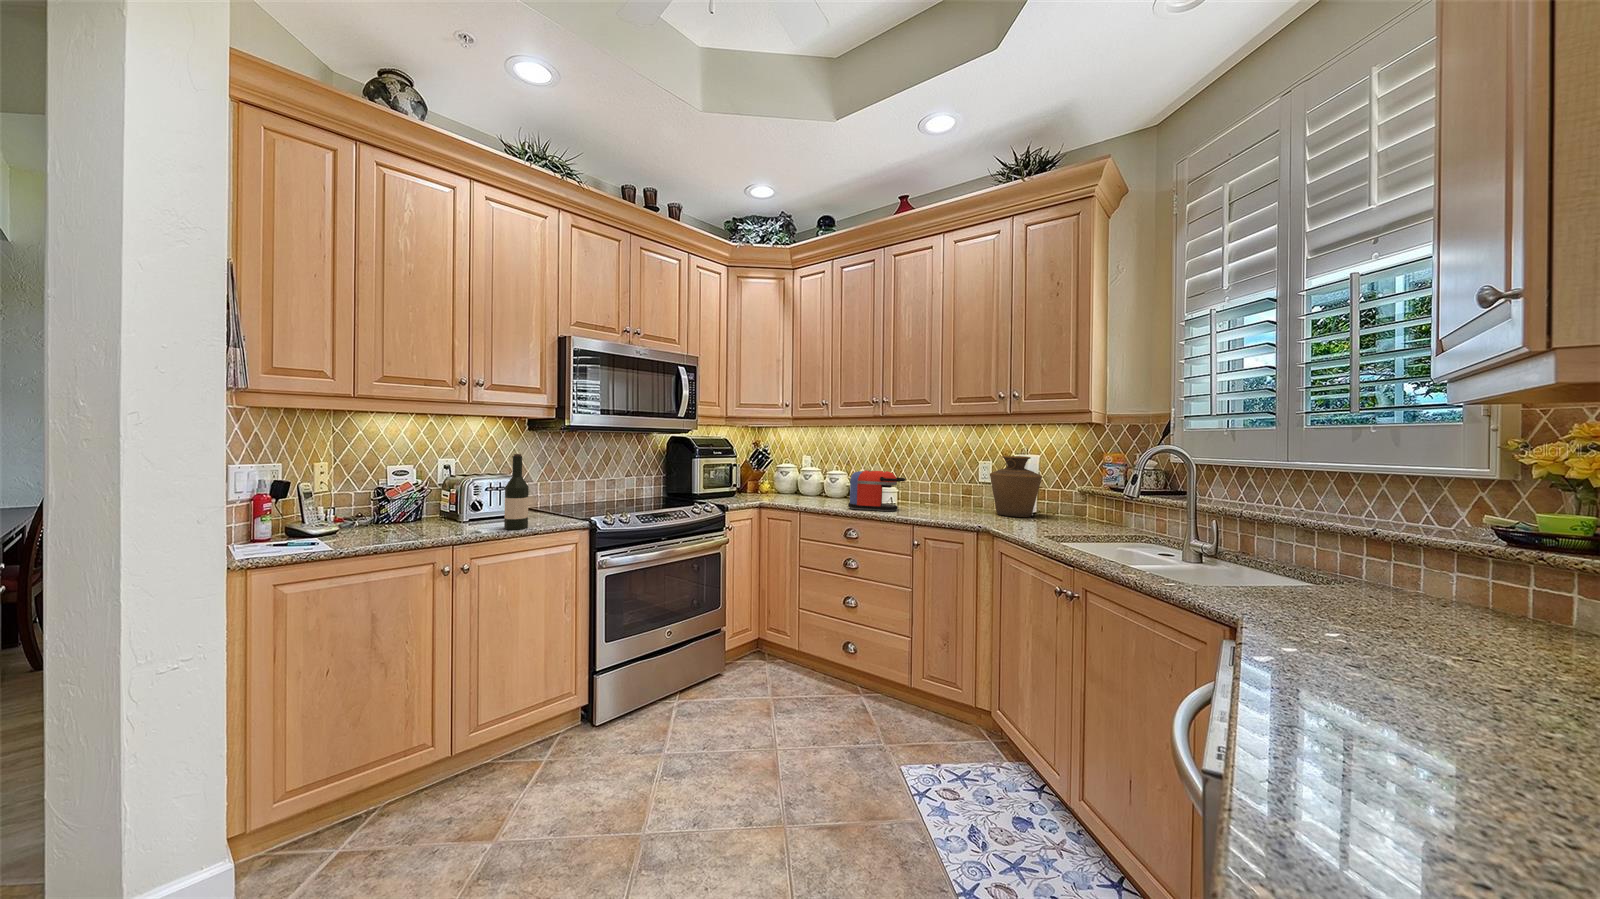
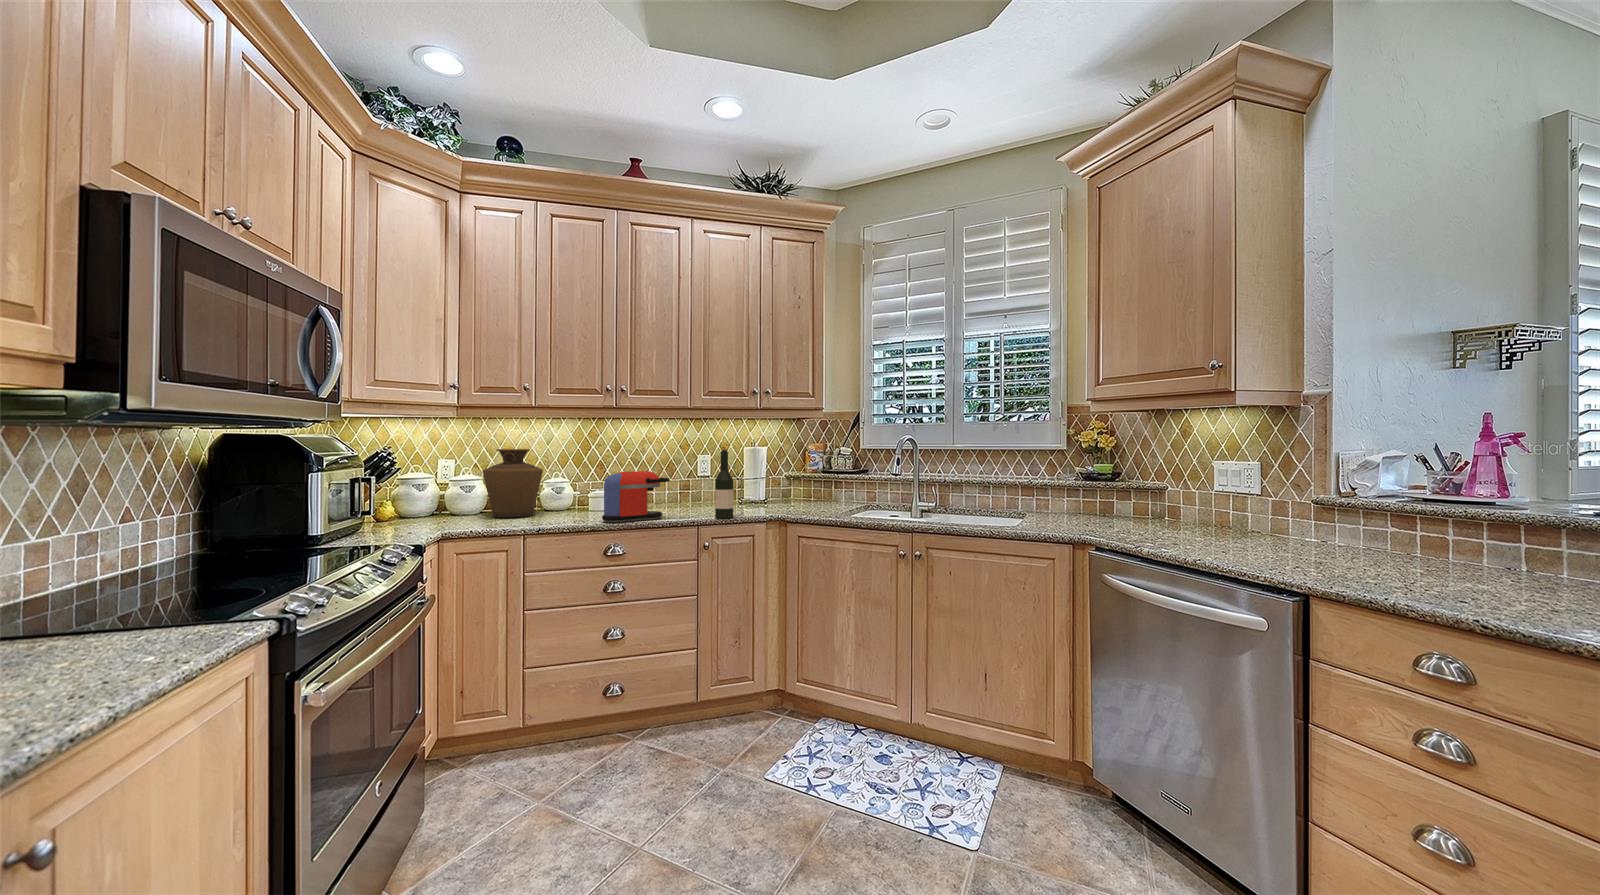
wine bottle: present [504,454,529,530] -> present [715,450,733,518]
vase: present [990,456,1042,517] -> present [483,449,543,517]

